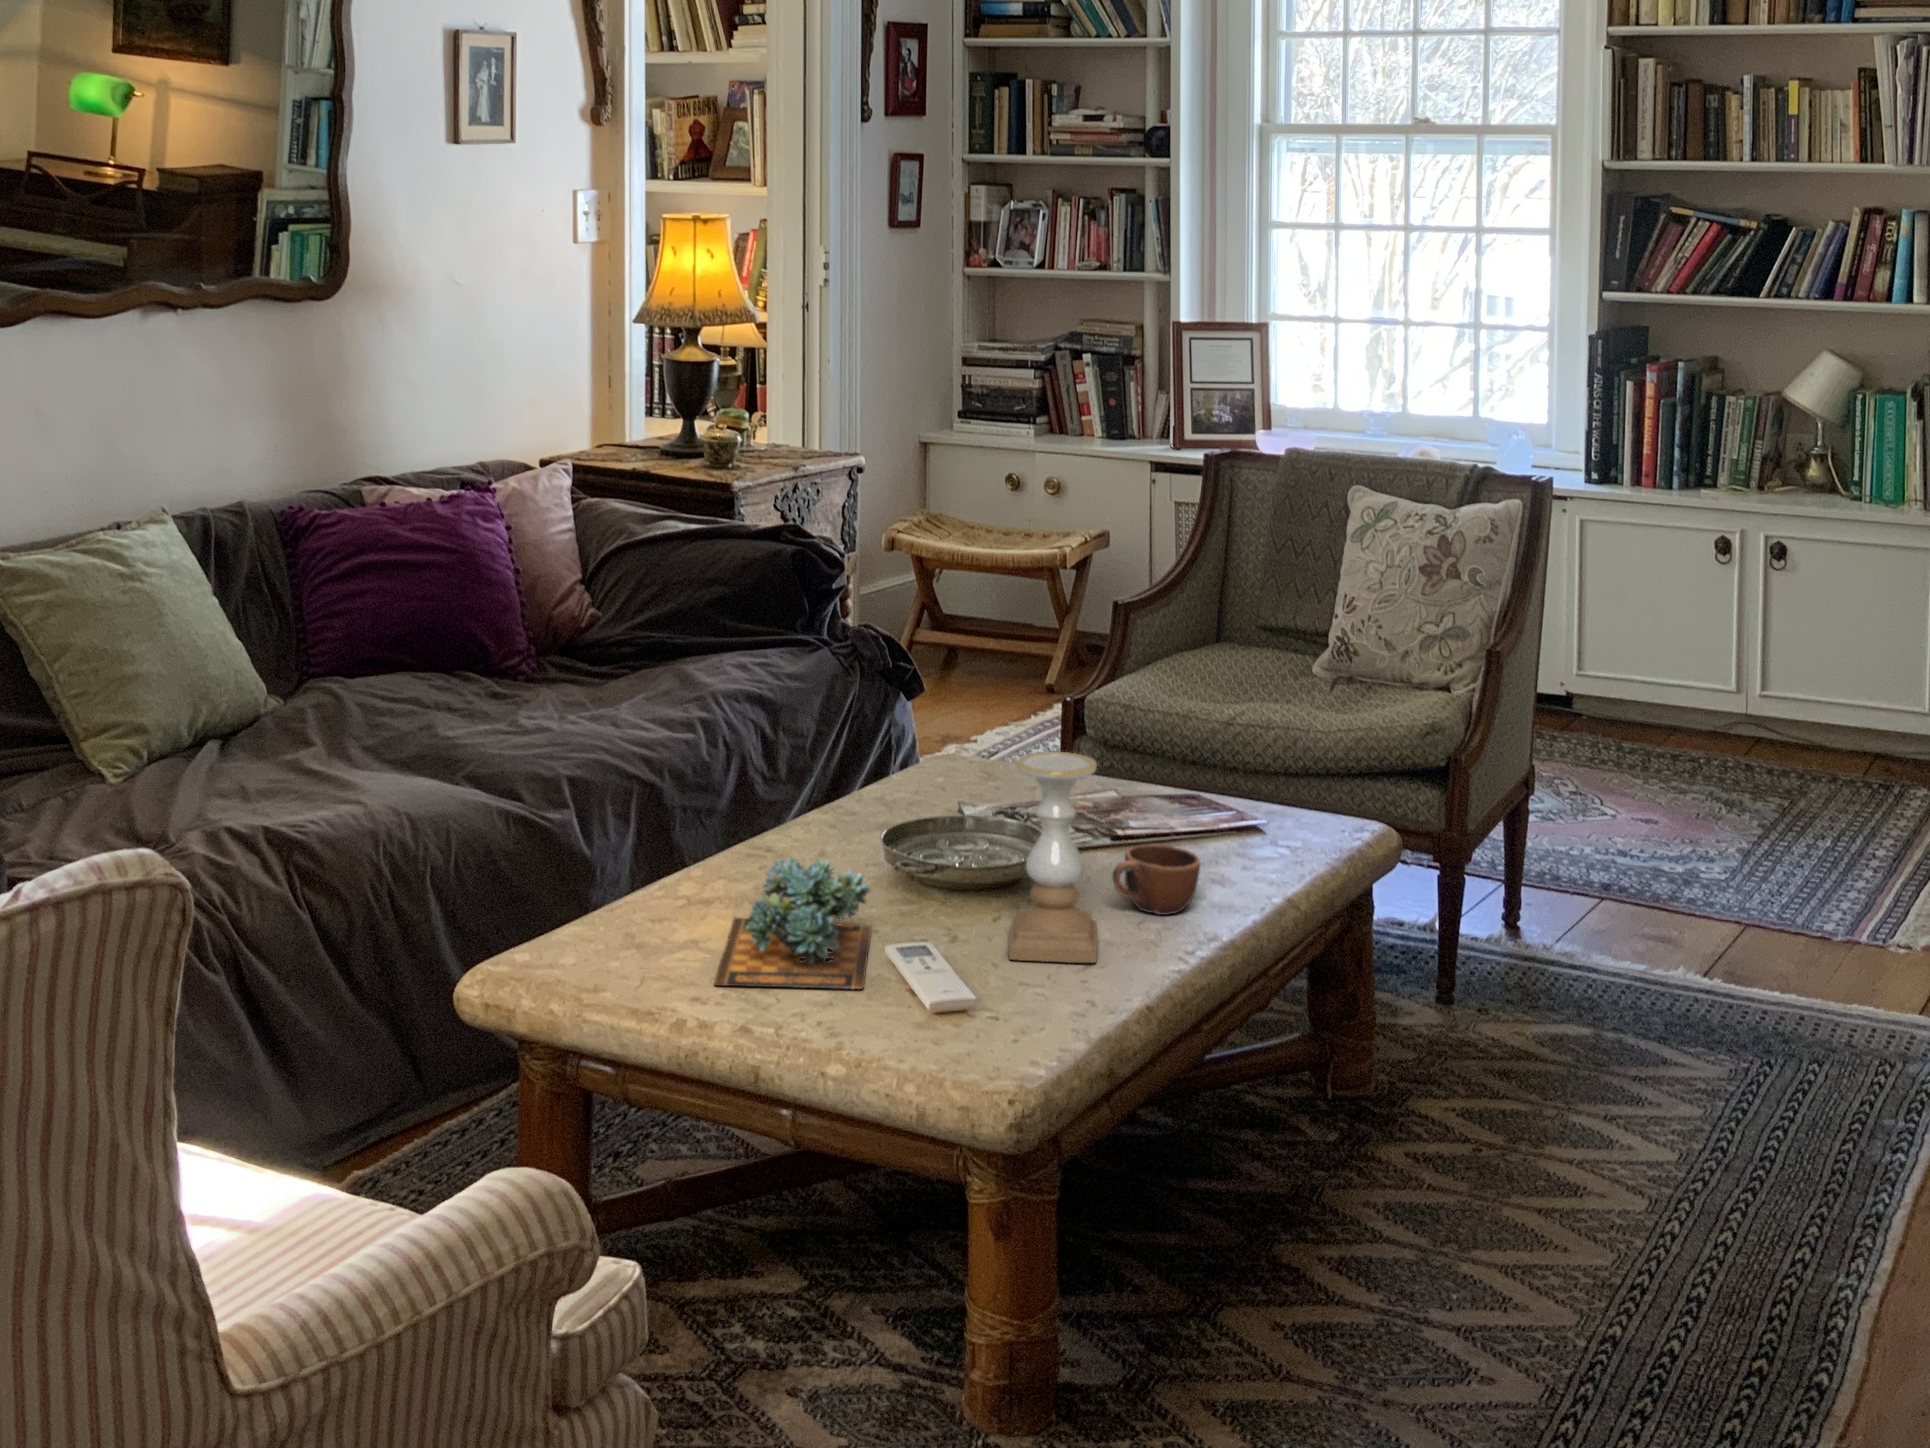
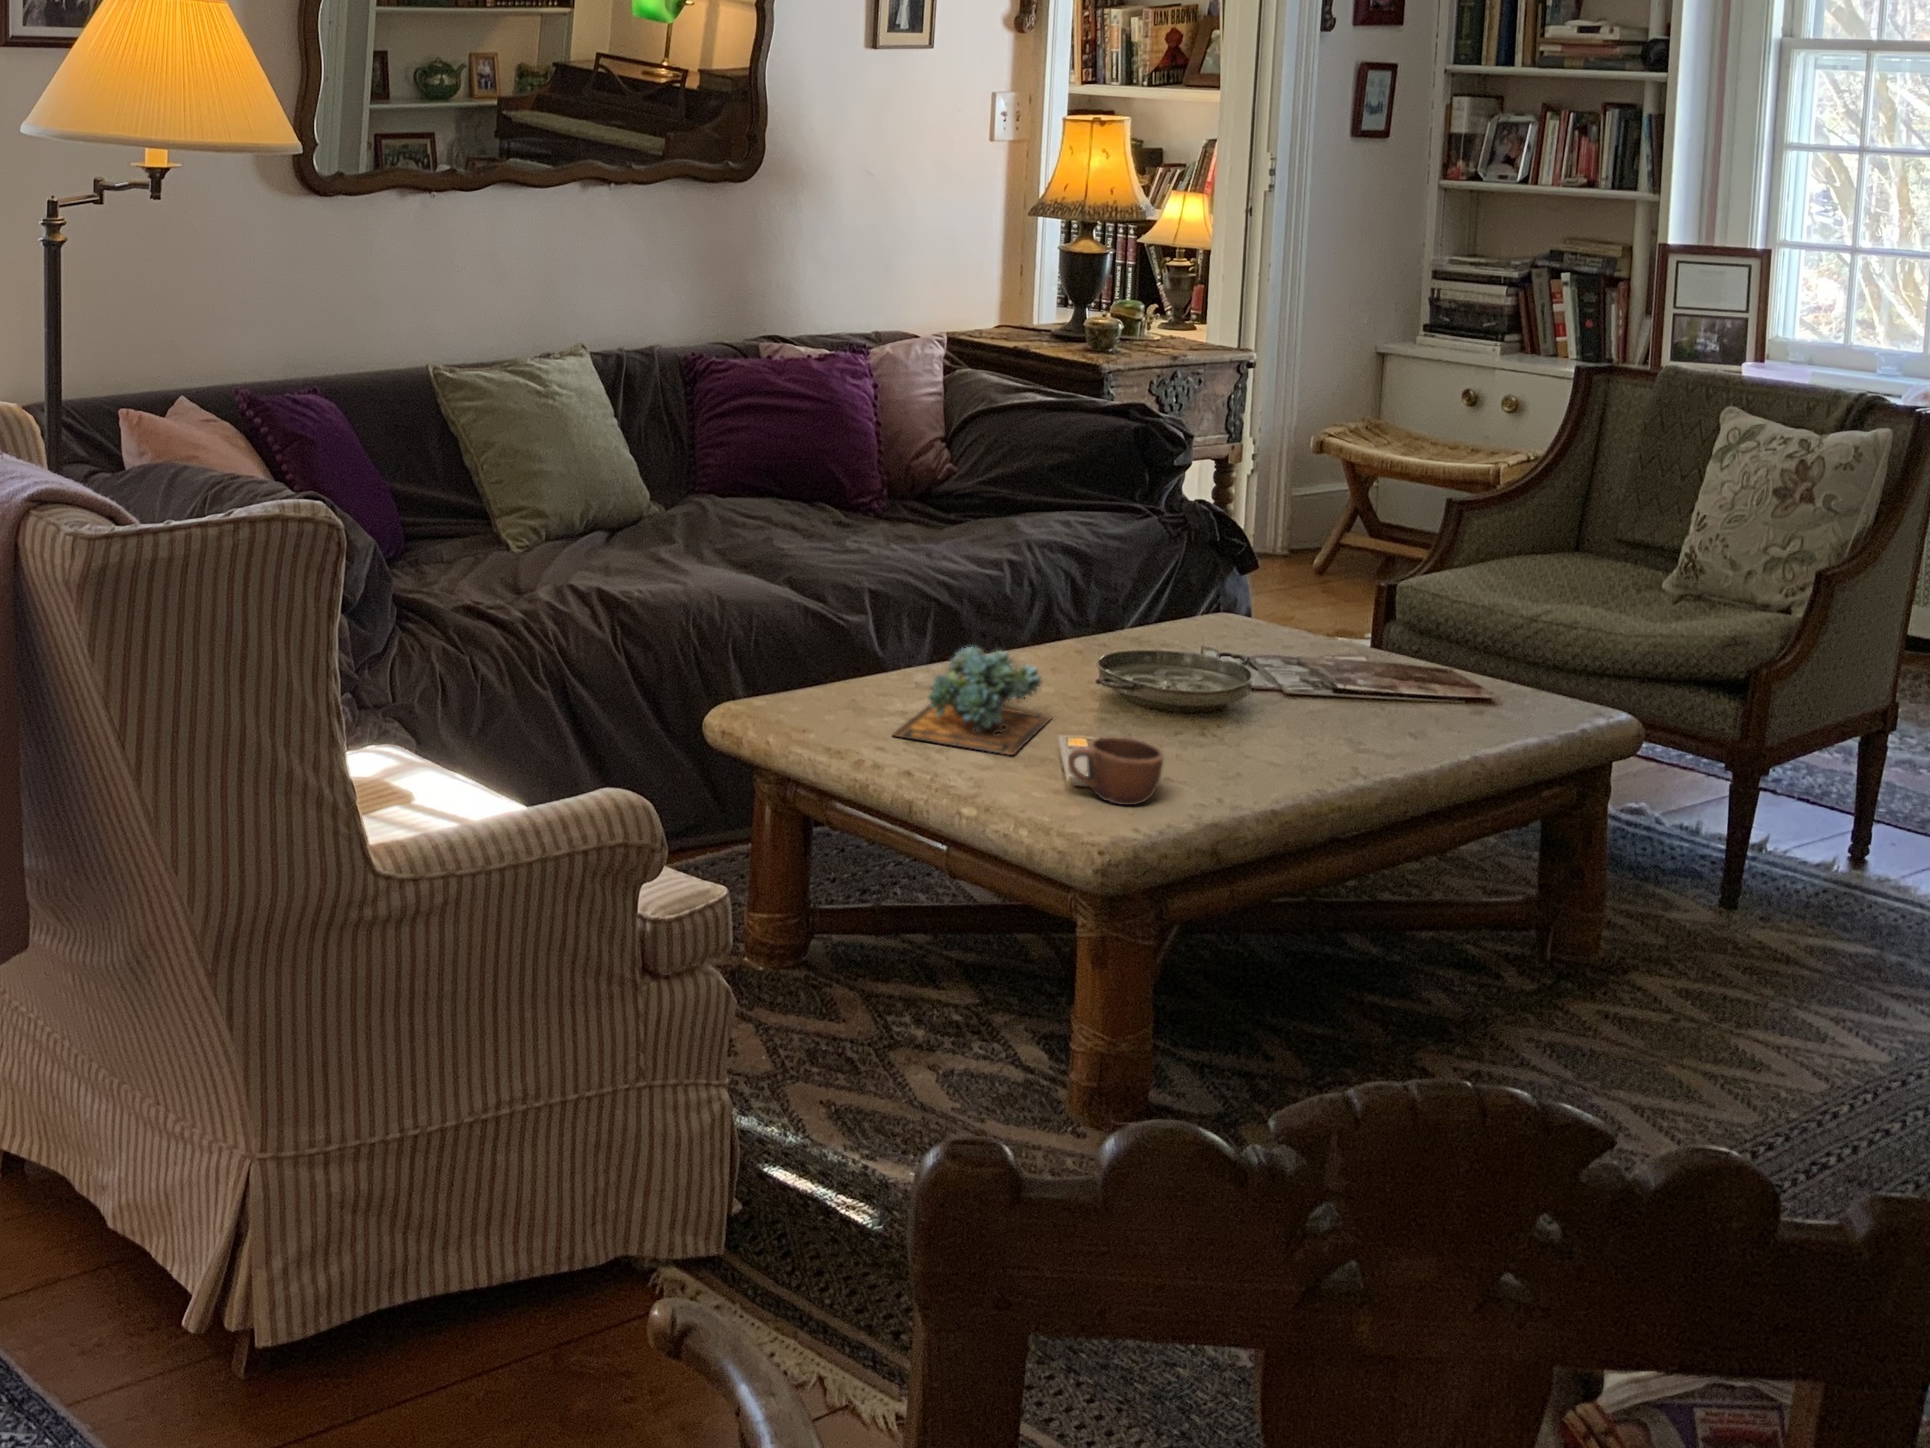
candle holder: present [1009,751,1097,963] -> none [1157,583,1252,768]
mug: present [1113,844,1200,915] -> present [1068,737,1163,805]

